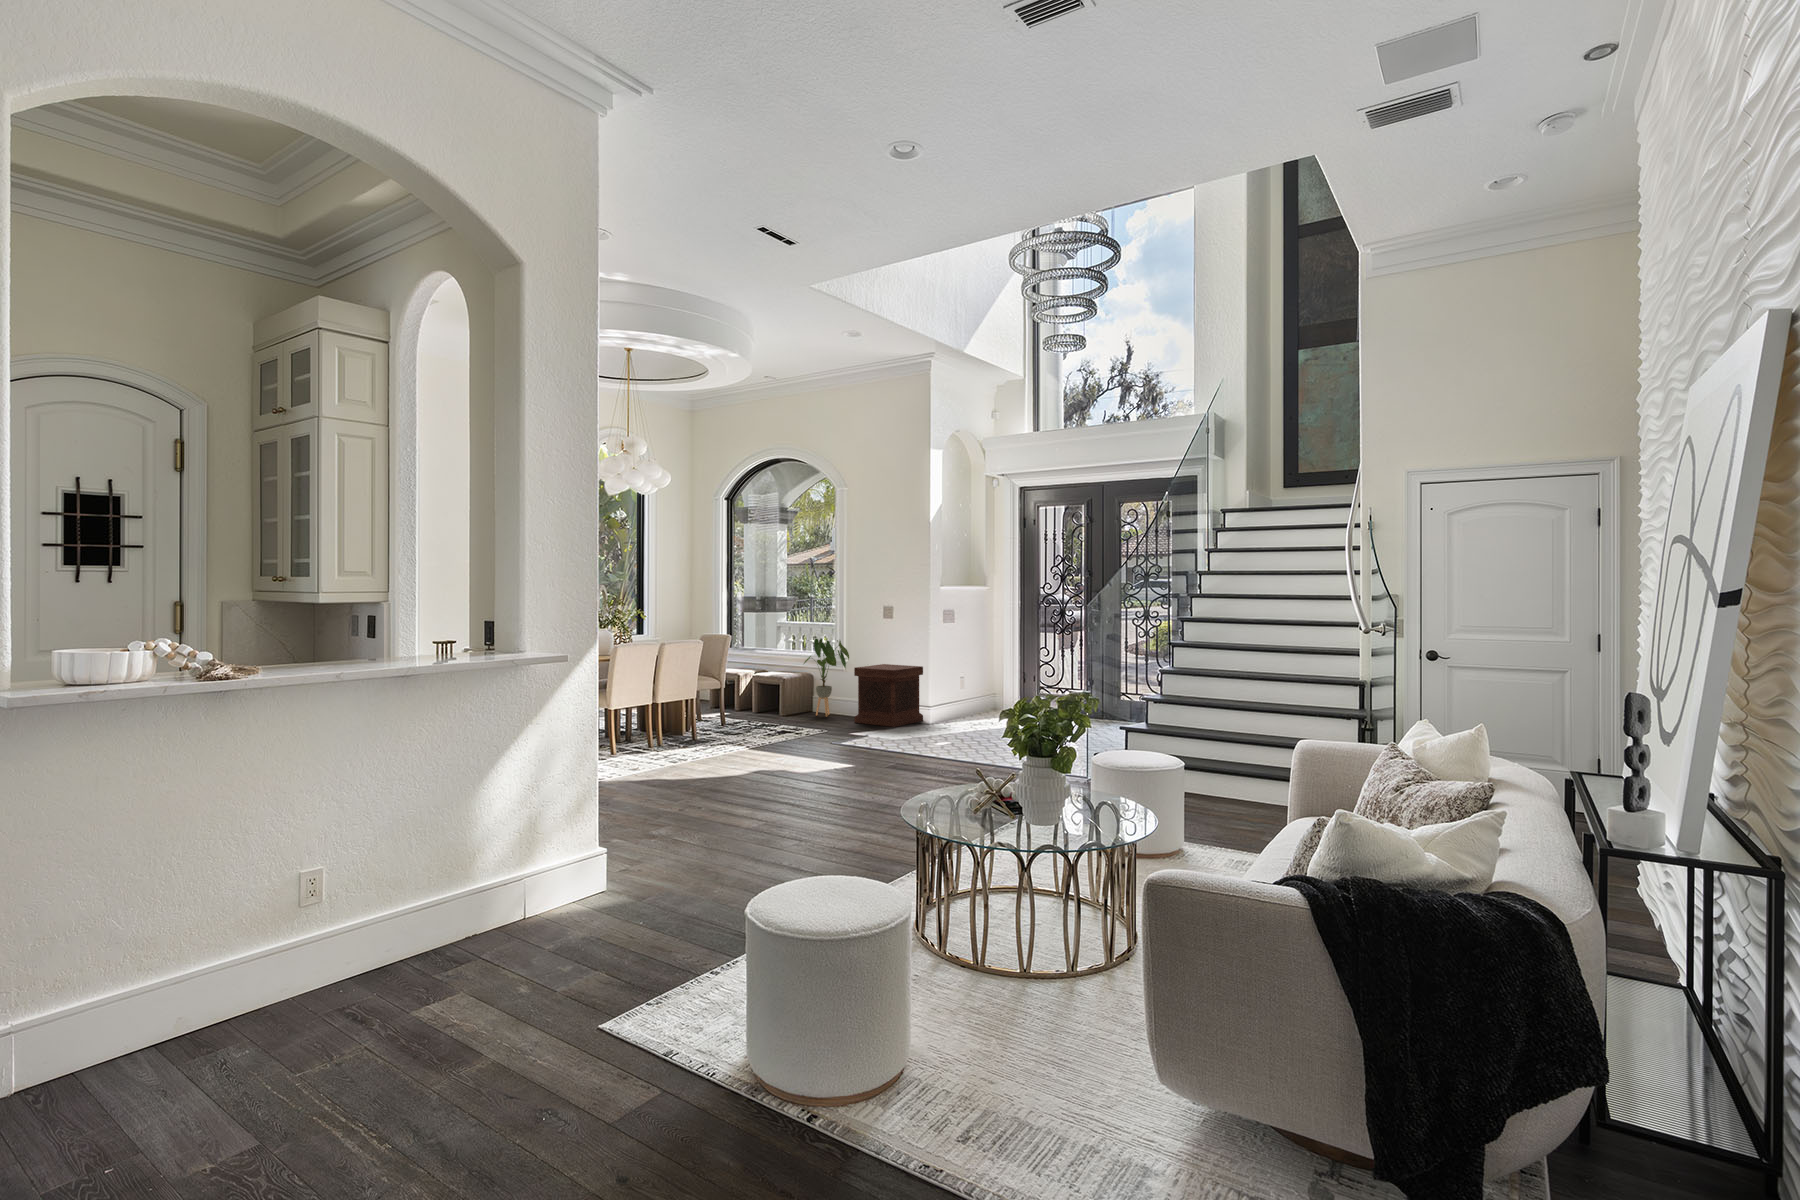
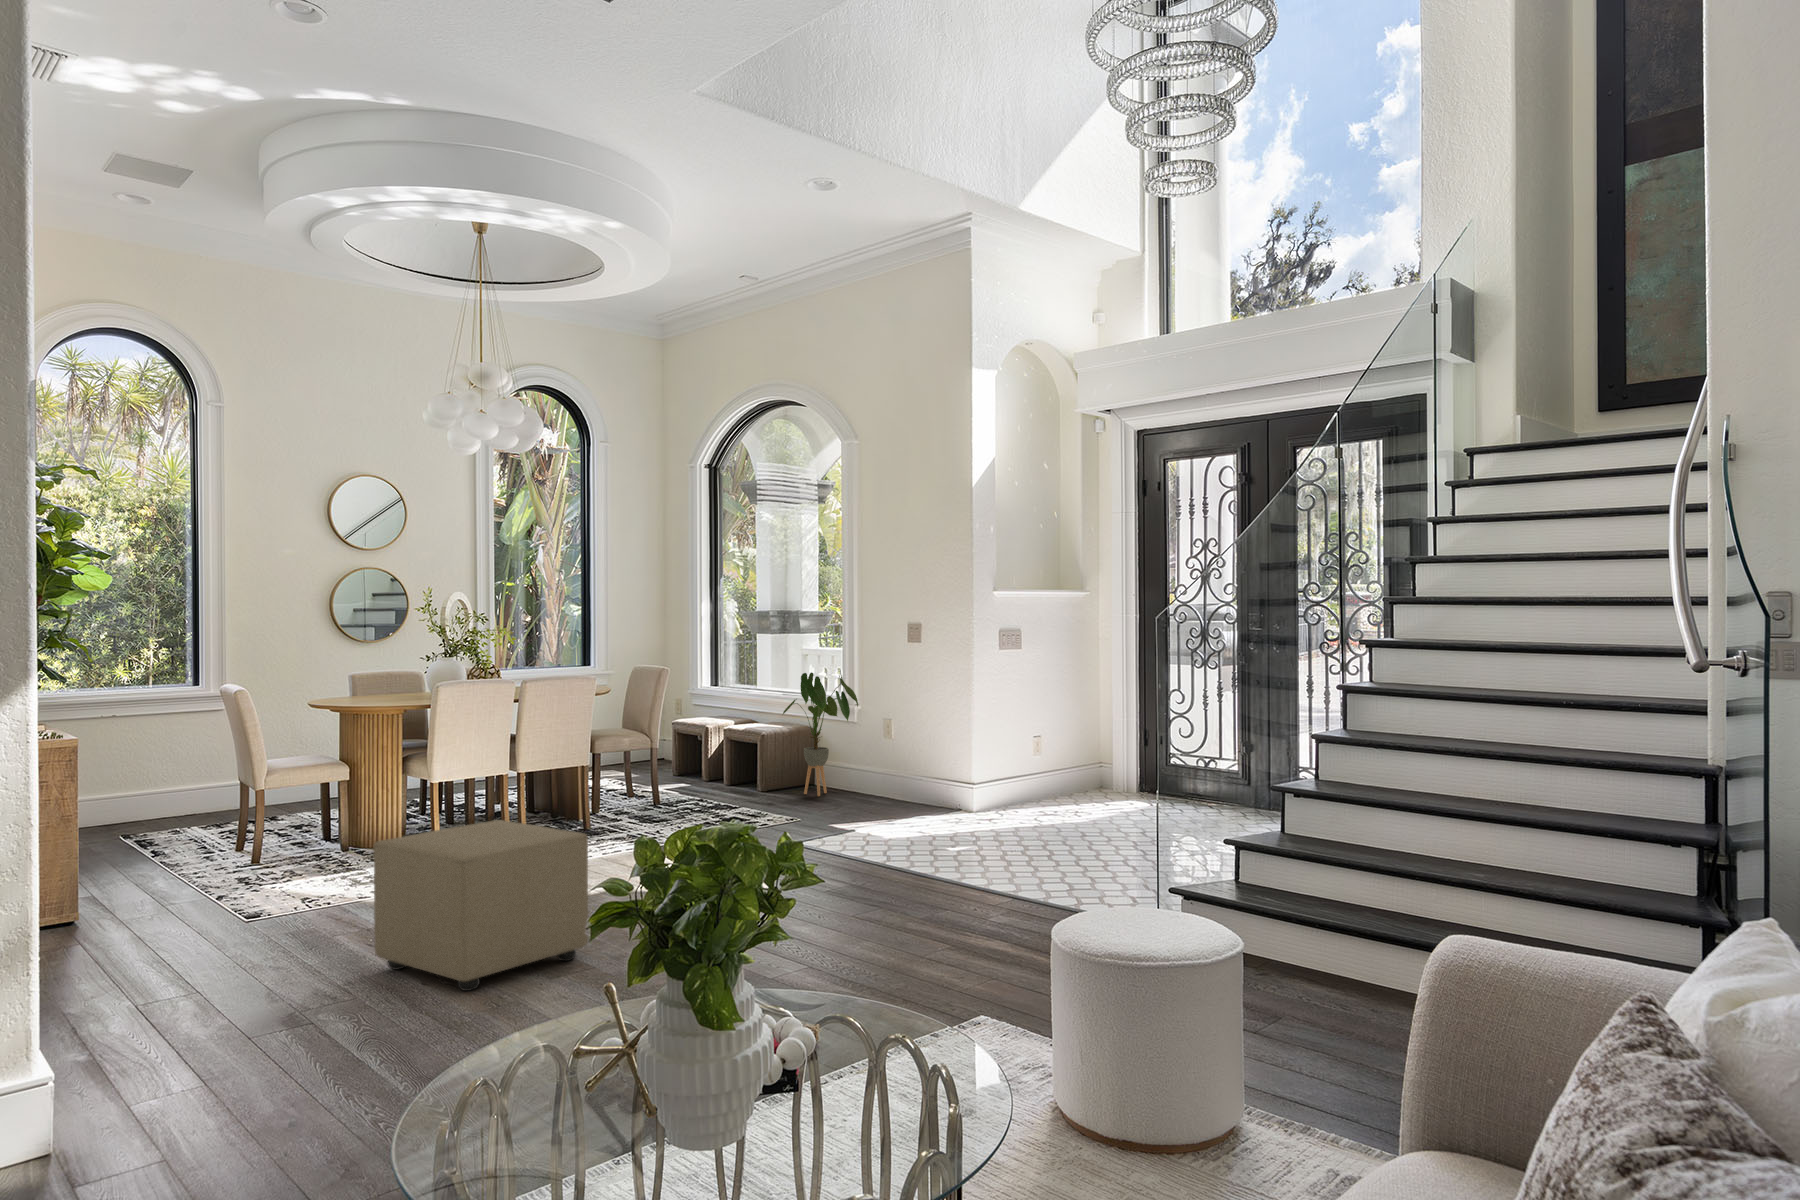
side table: present [854,664,923,727] -> none [851,714,964,818]
ottoman: none [666,723,785,815] -> present [373,820,588,991]

